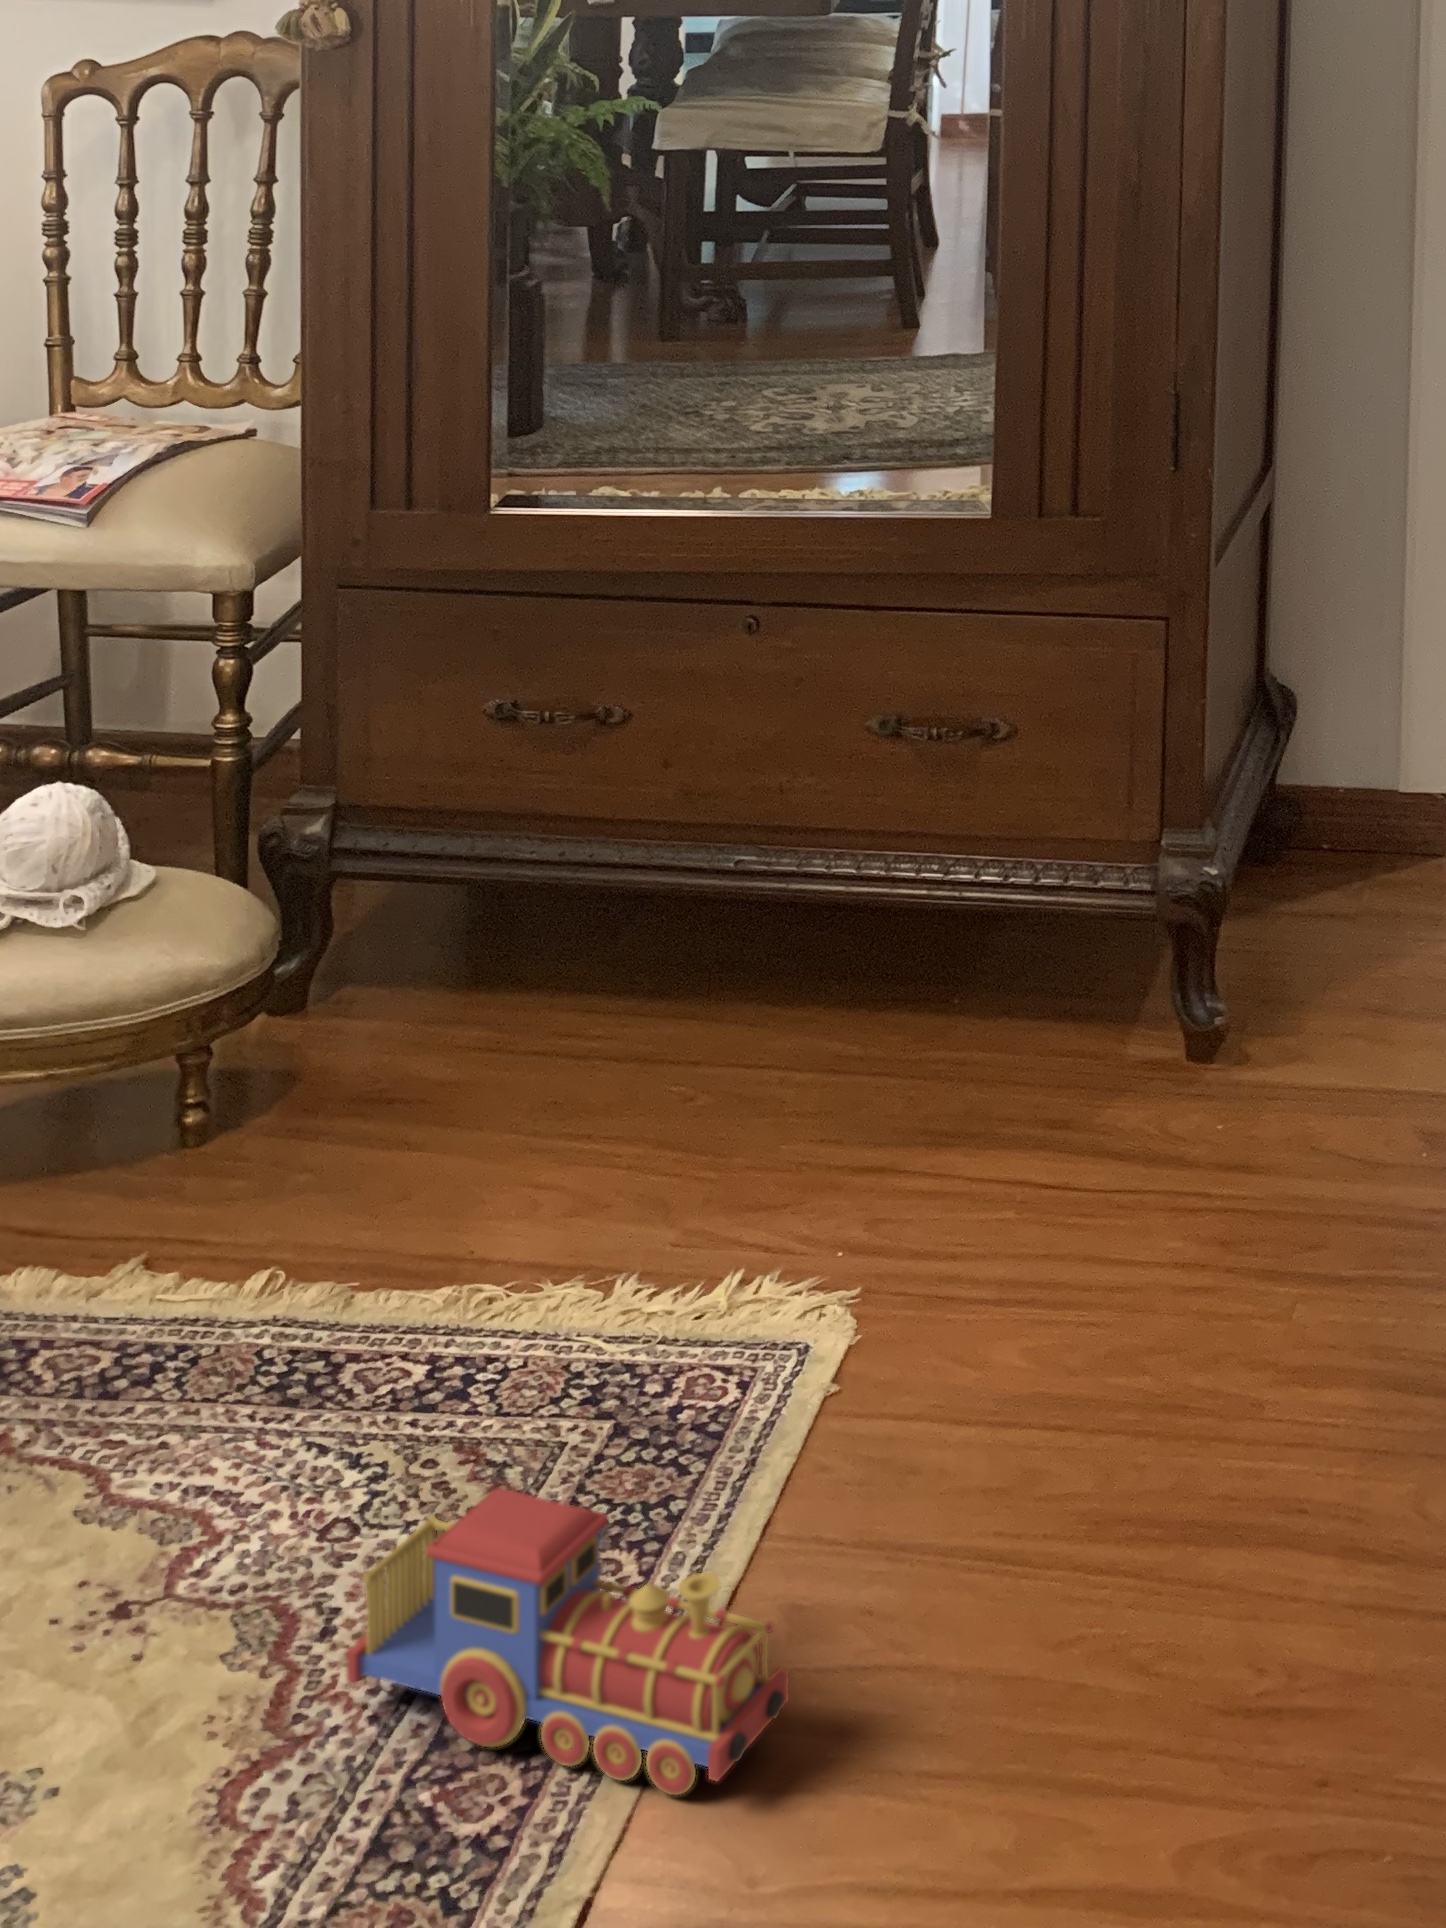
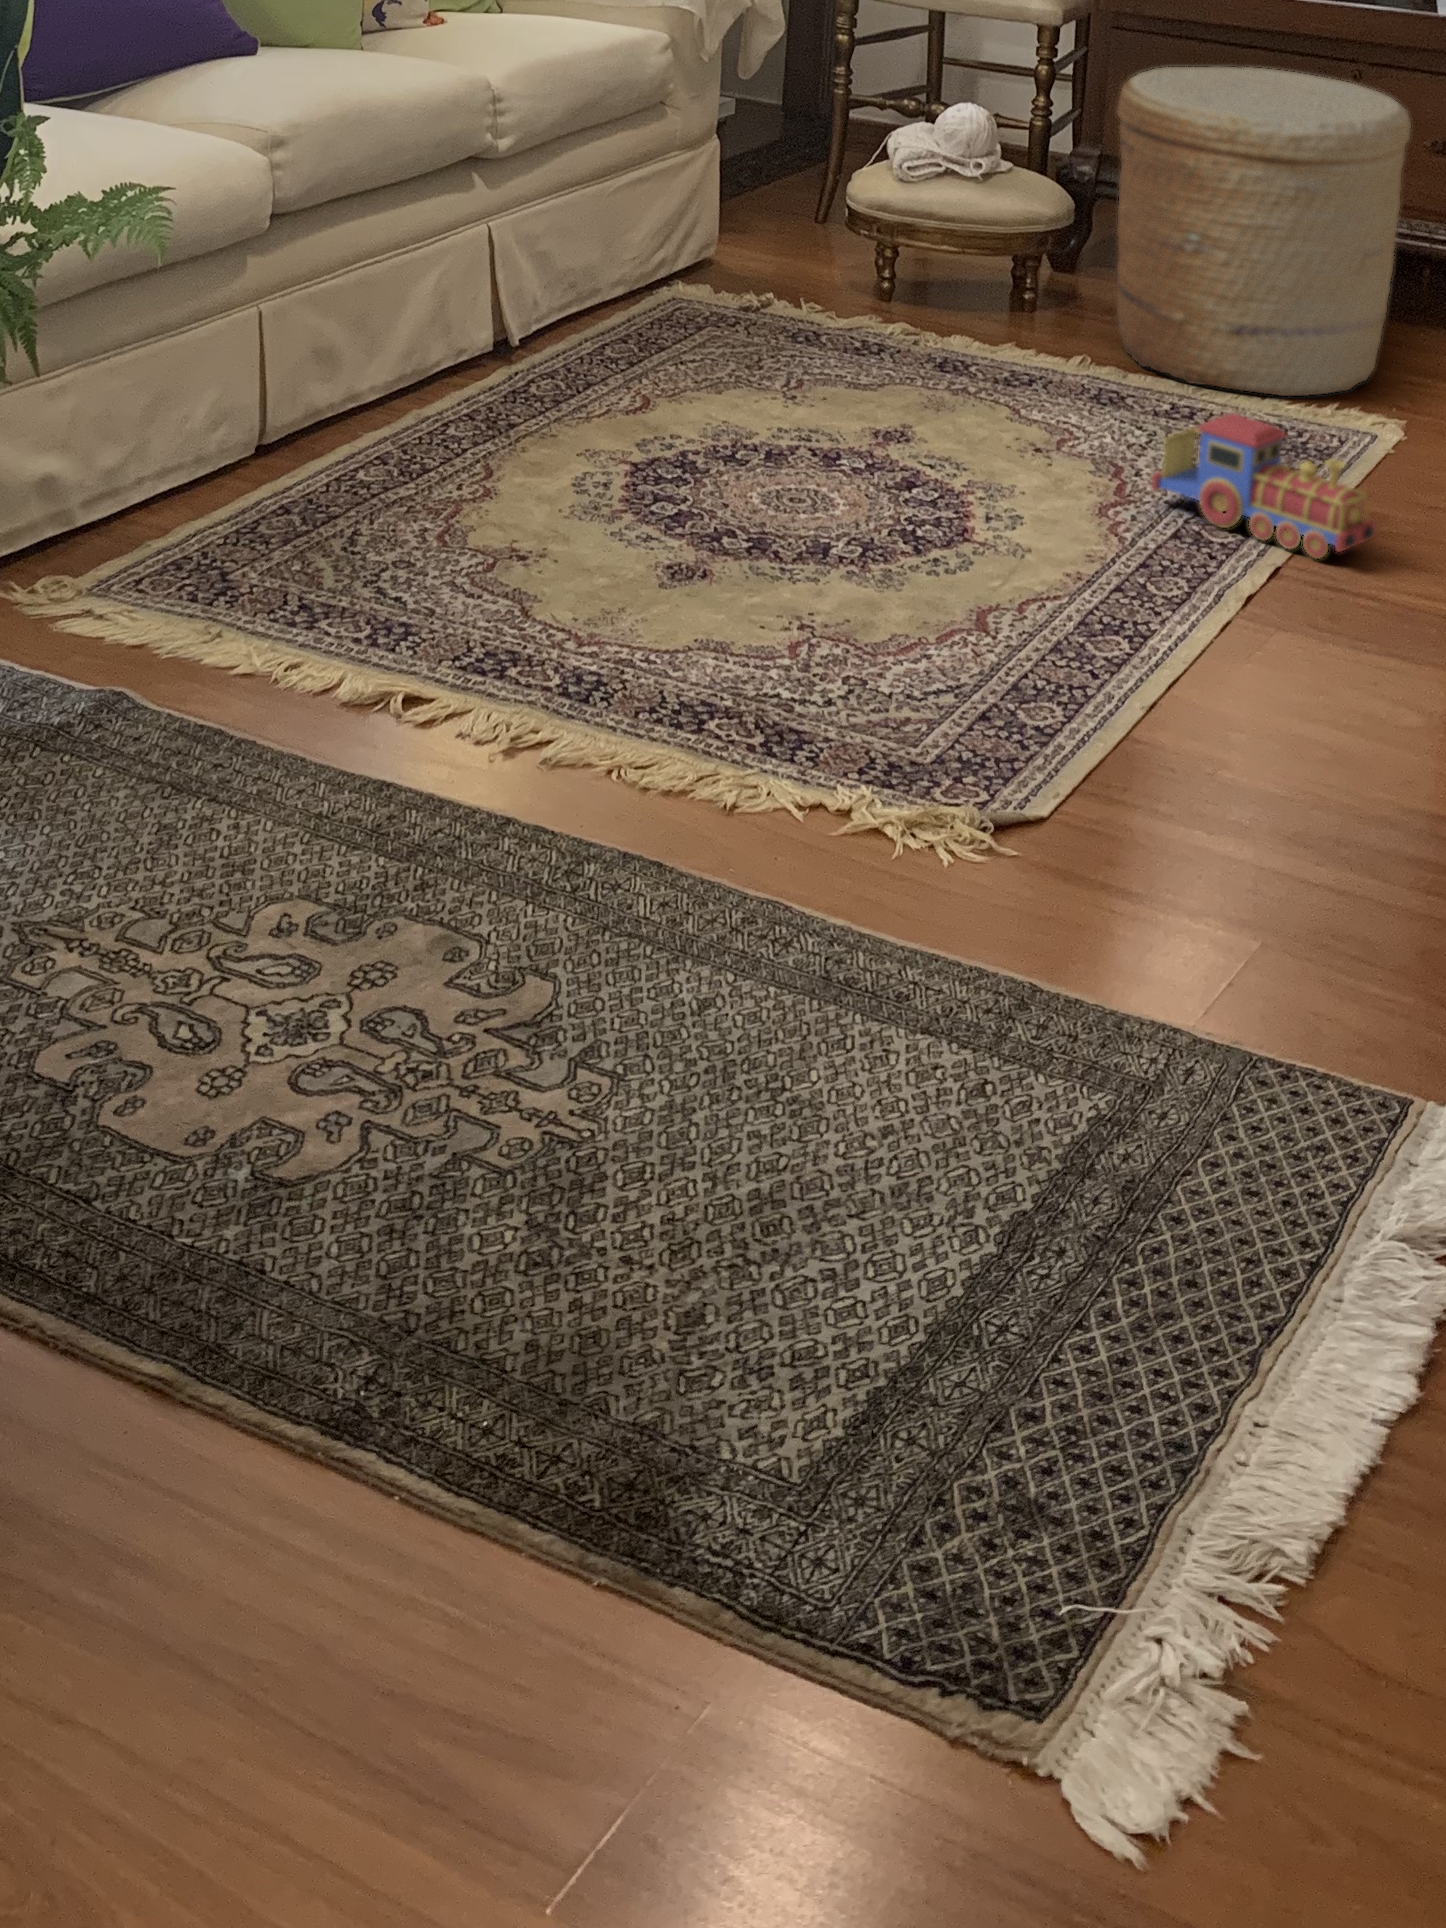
woven basket: none [314,649,833,1280] -> present [1117,67,1411,396]

